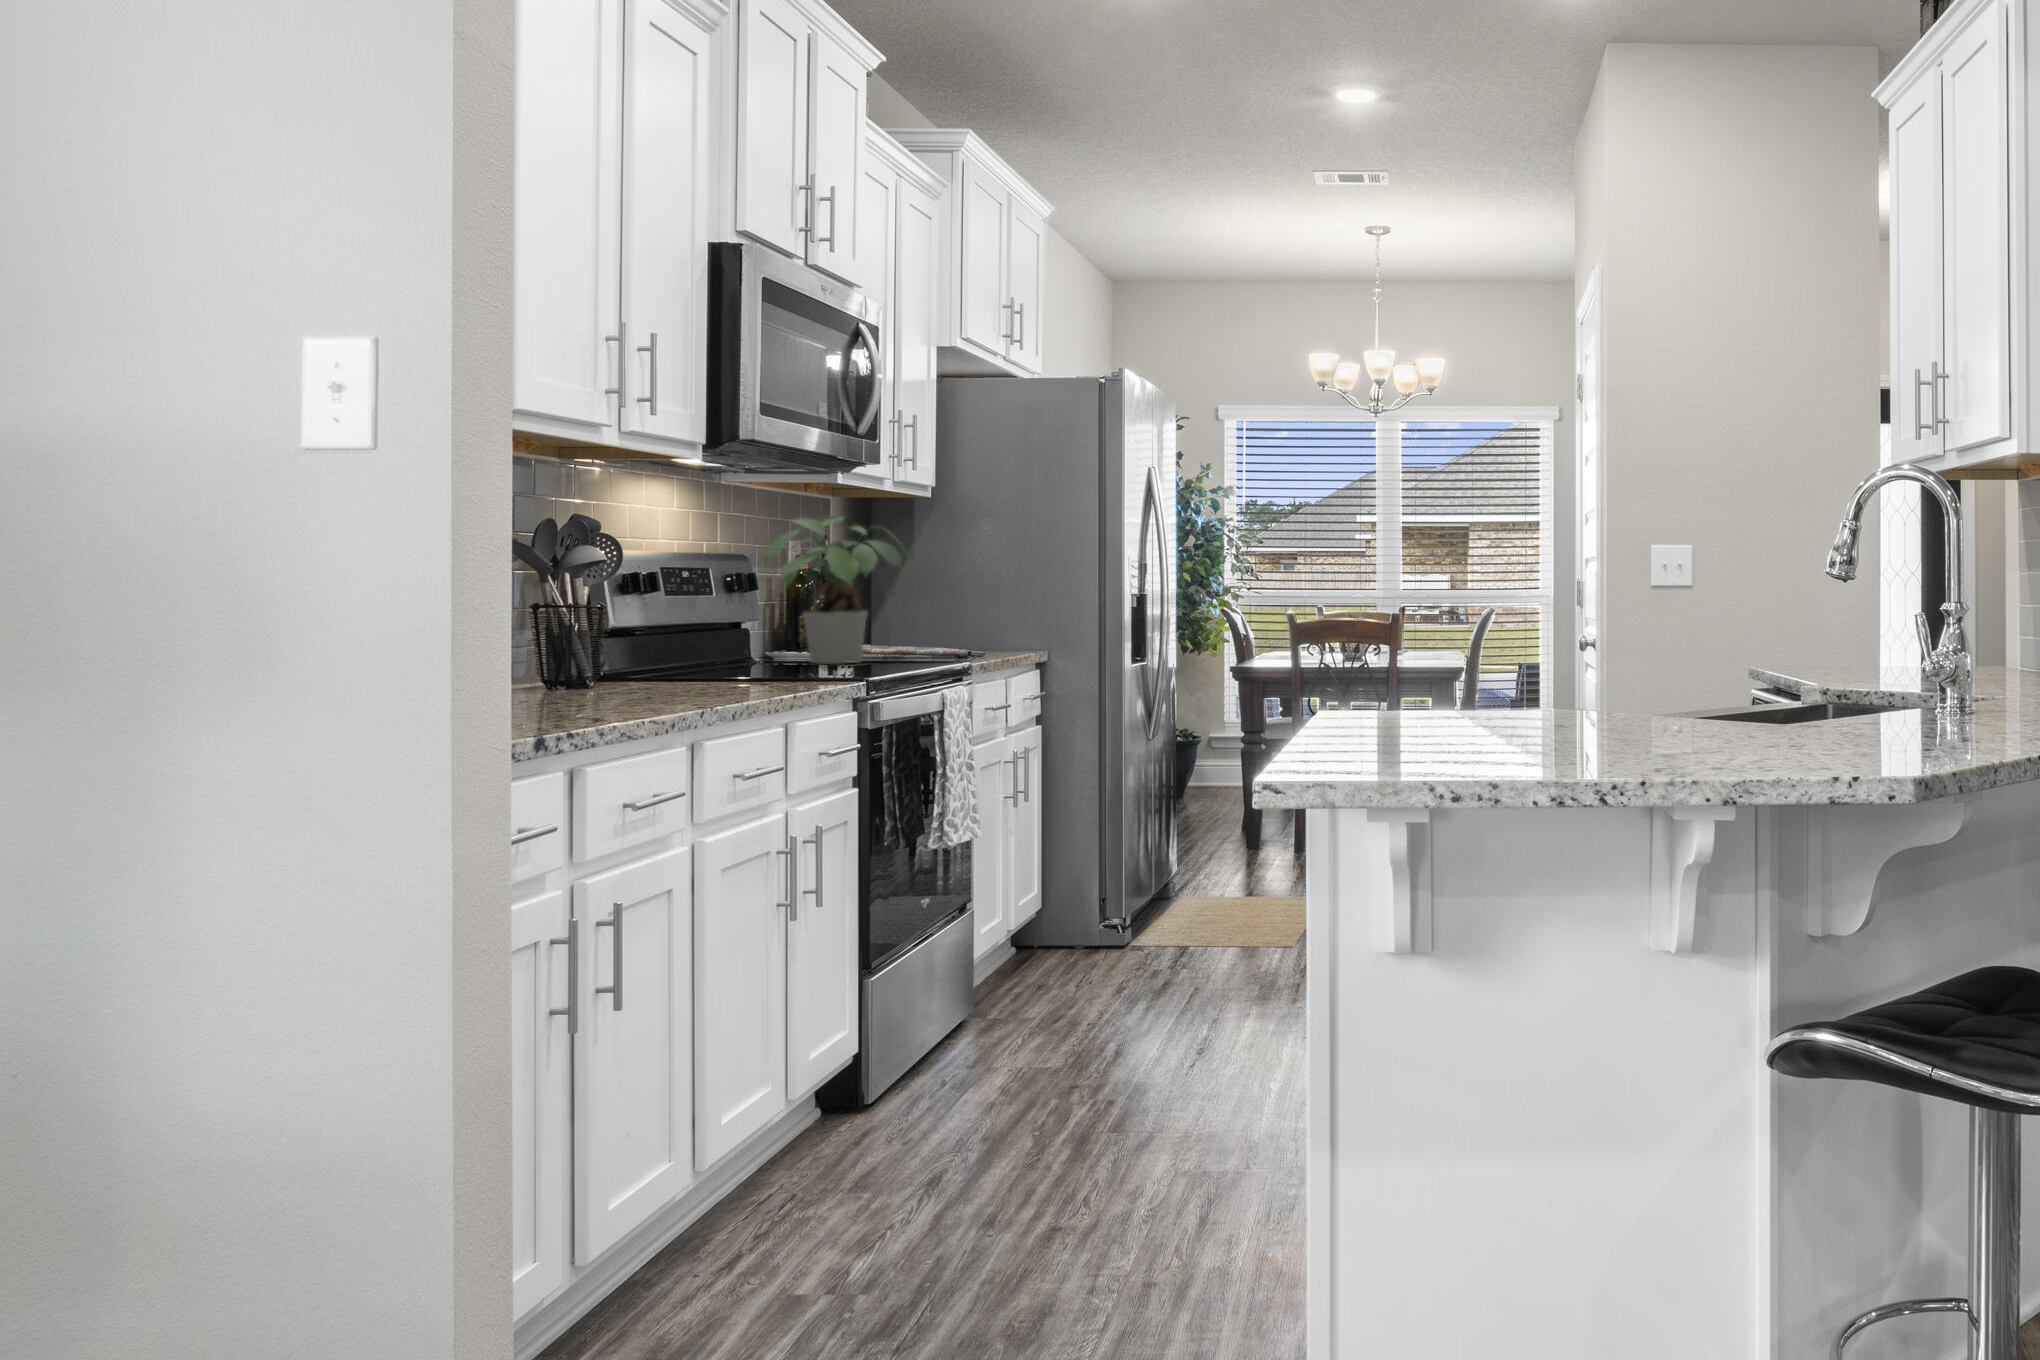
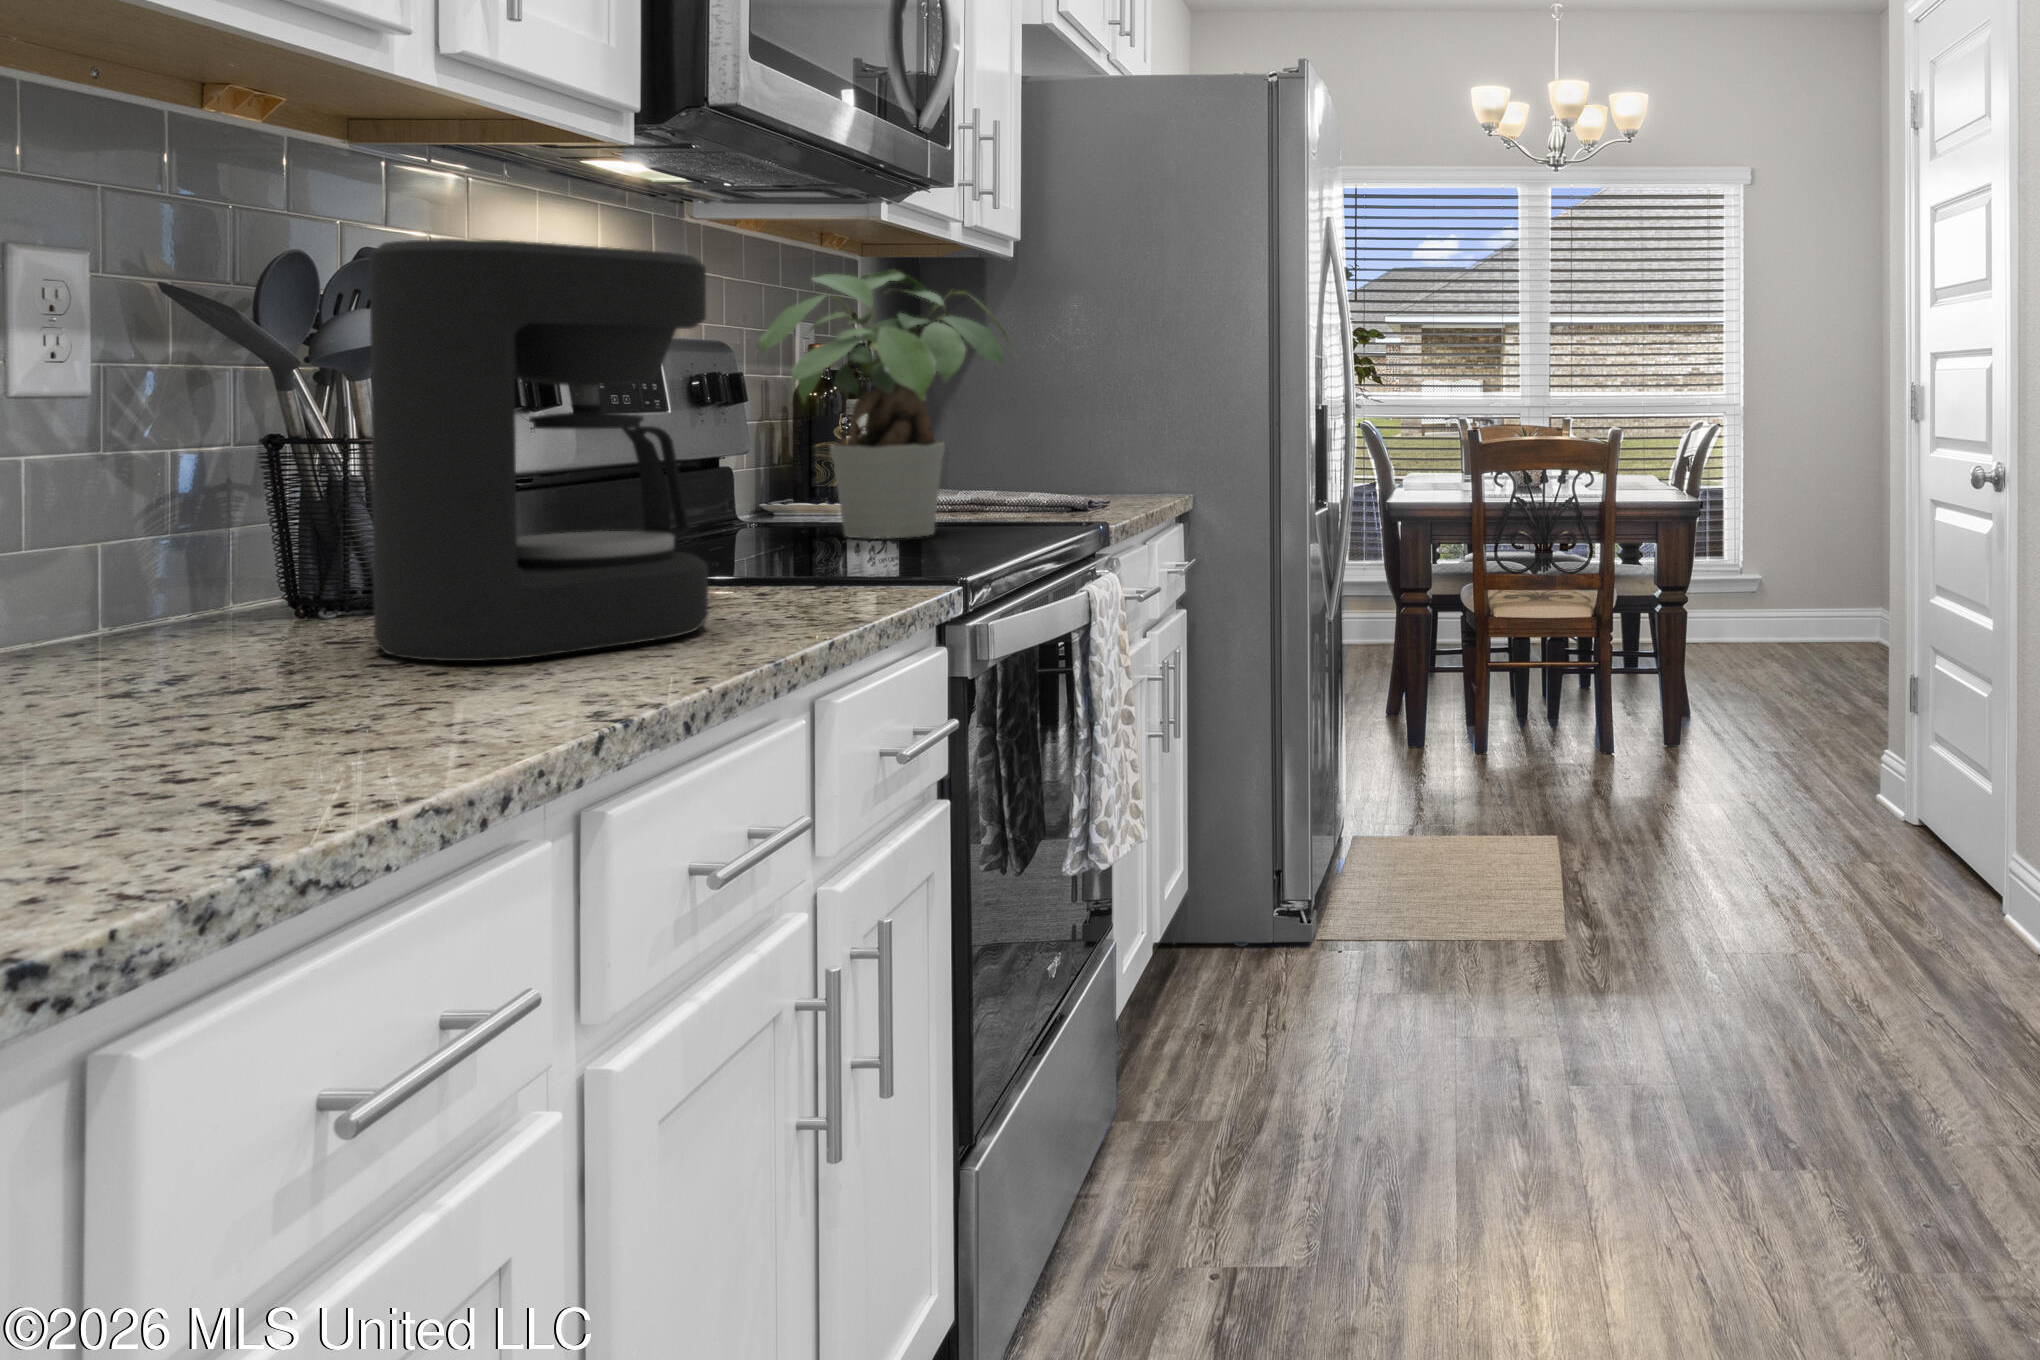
coffee maker: none [595,515,739,693] -> present [369,239,708,661]

